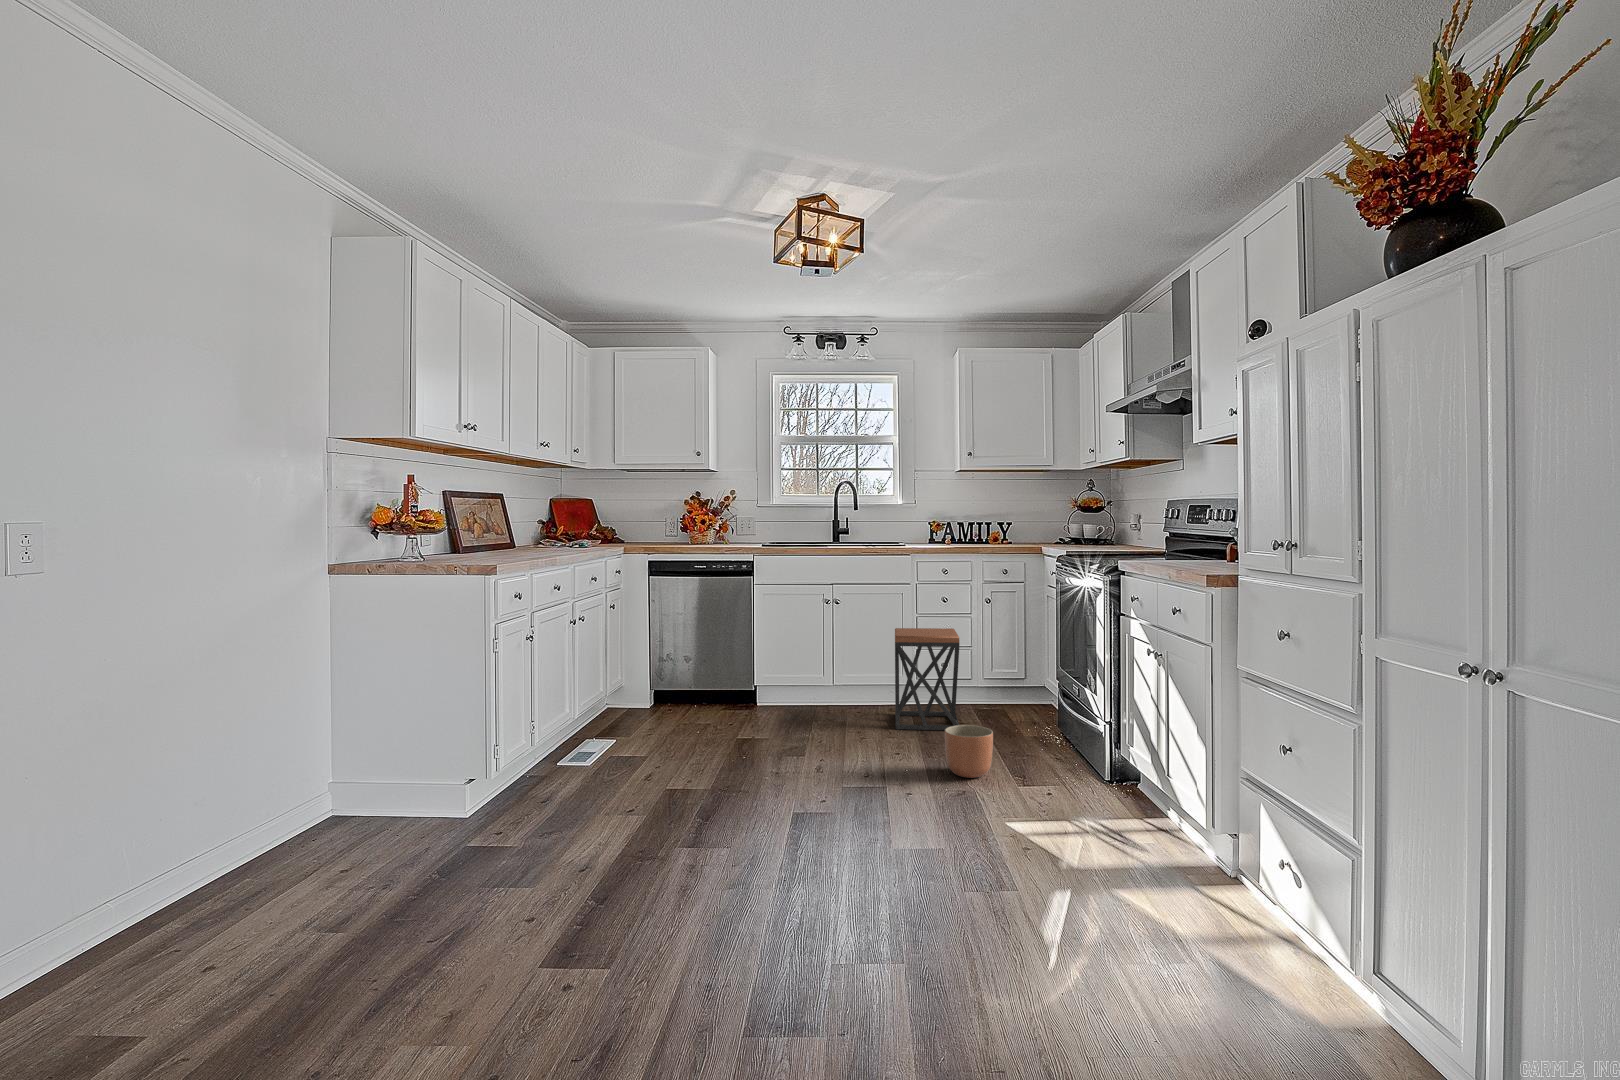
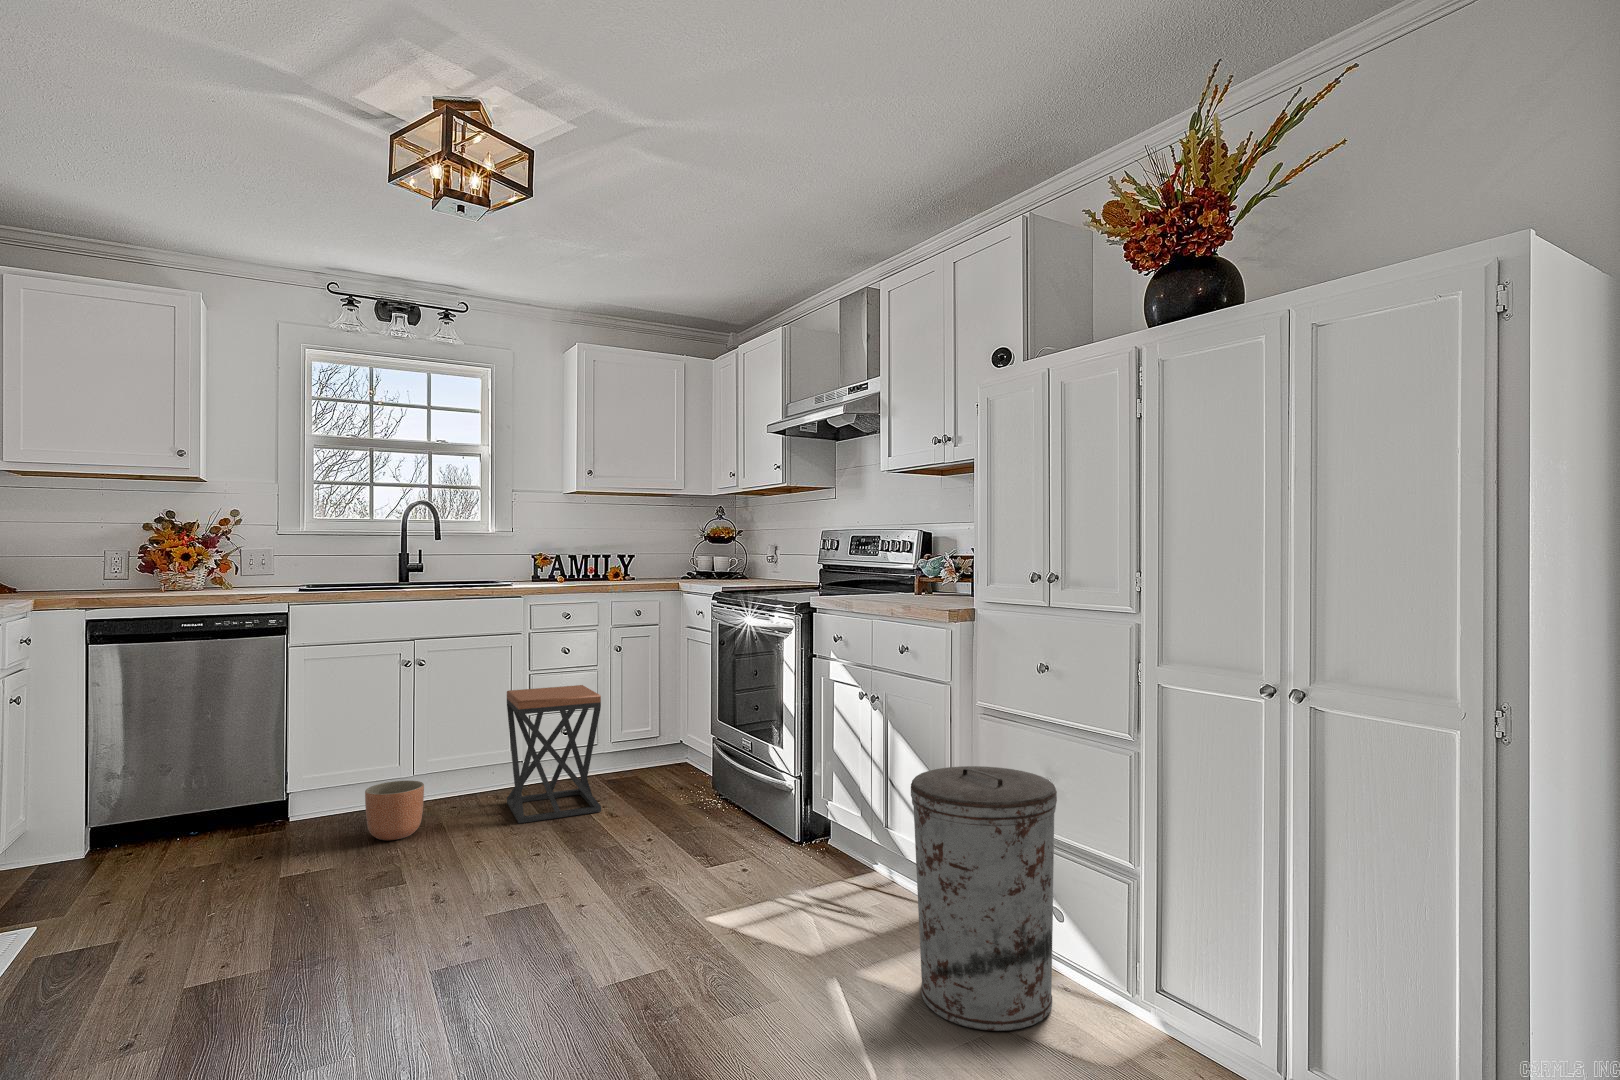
trash can: none [1125,717,1269,952] -> present [911,766,1057,1031]
planter: present [945,725,993,778] -> present [365,781,424,840]

